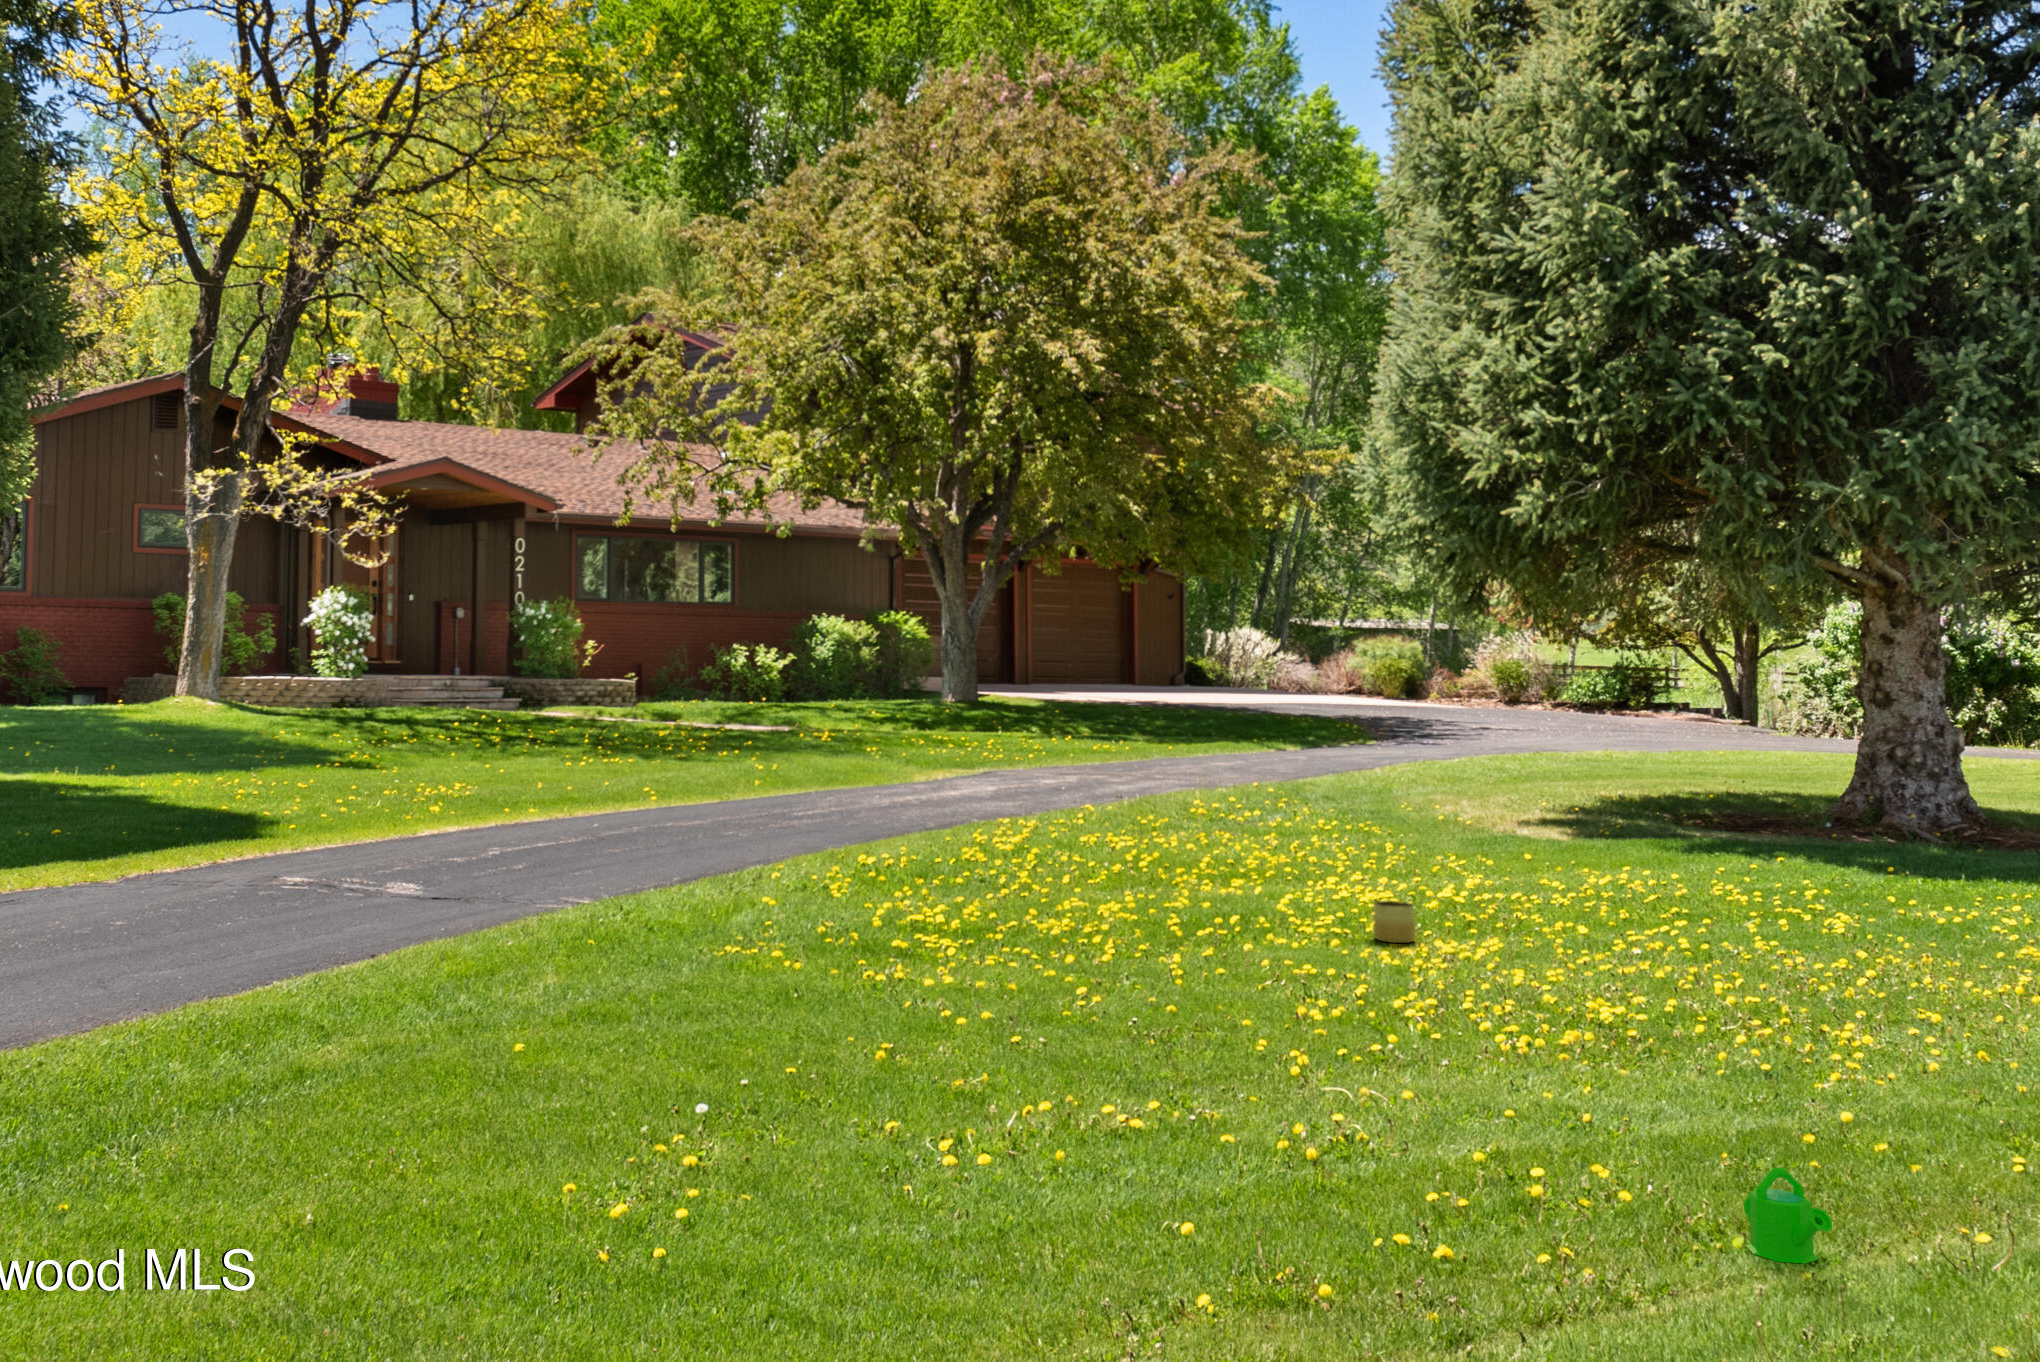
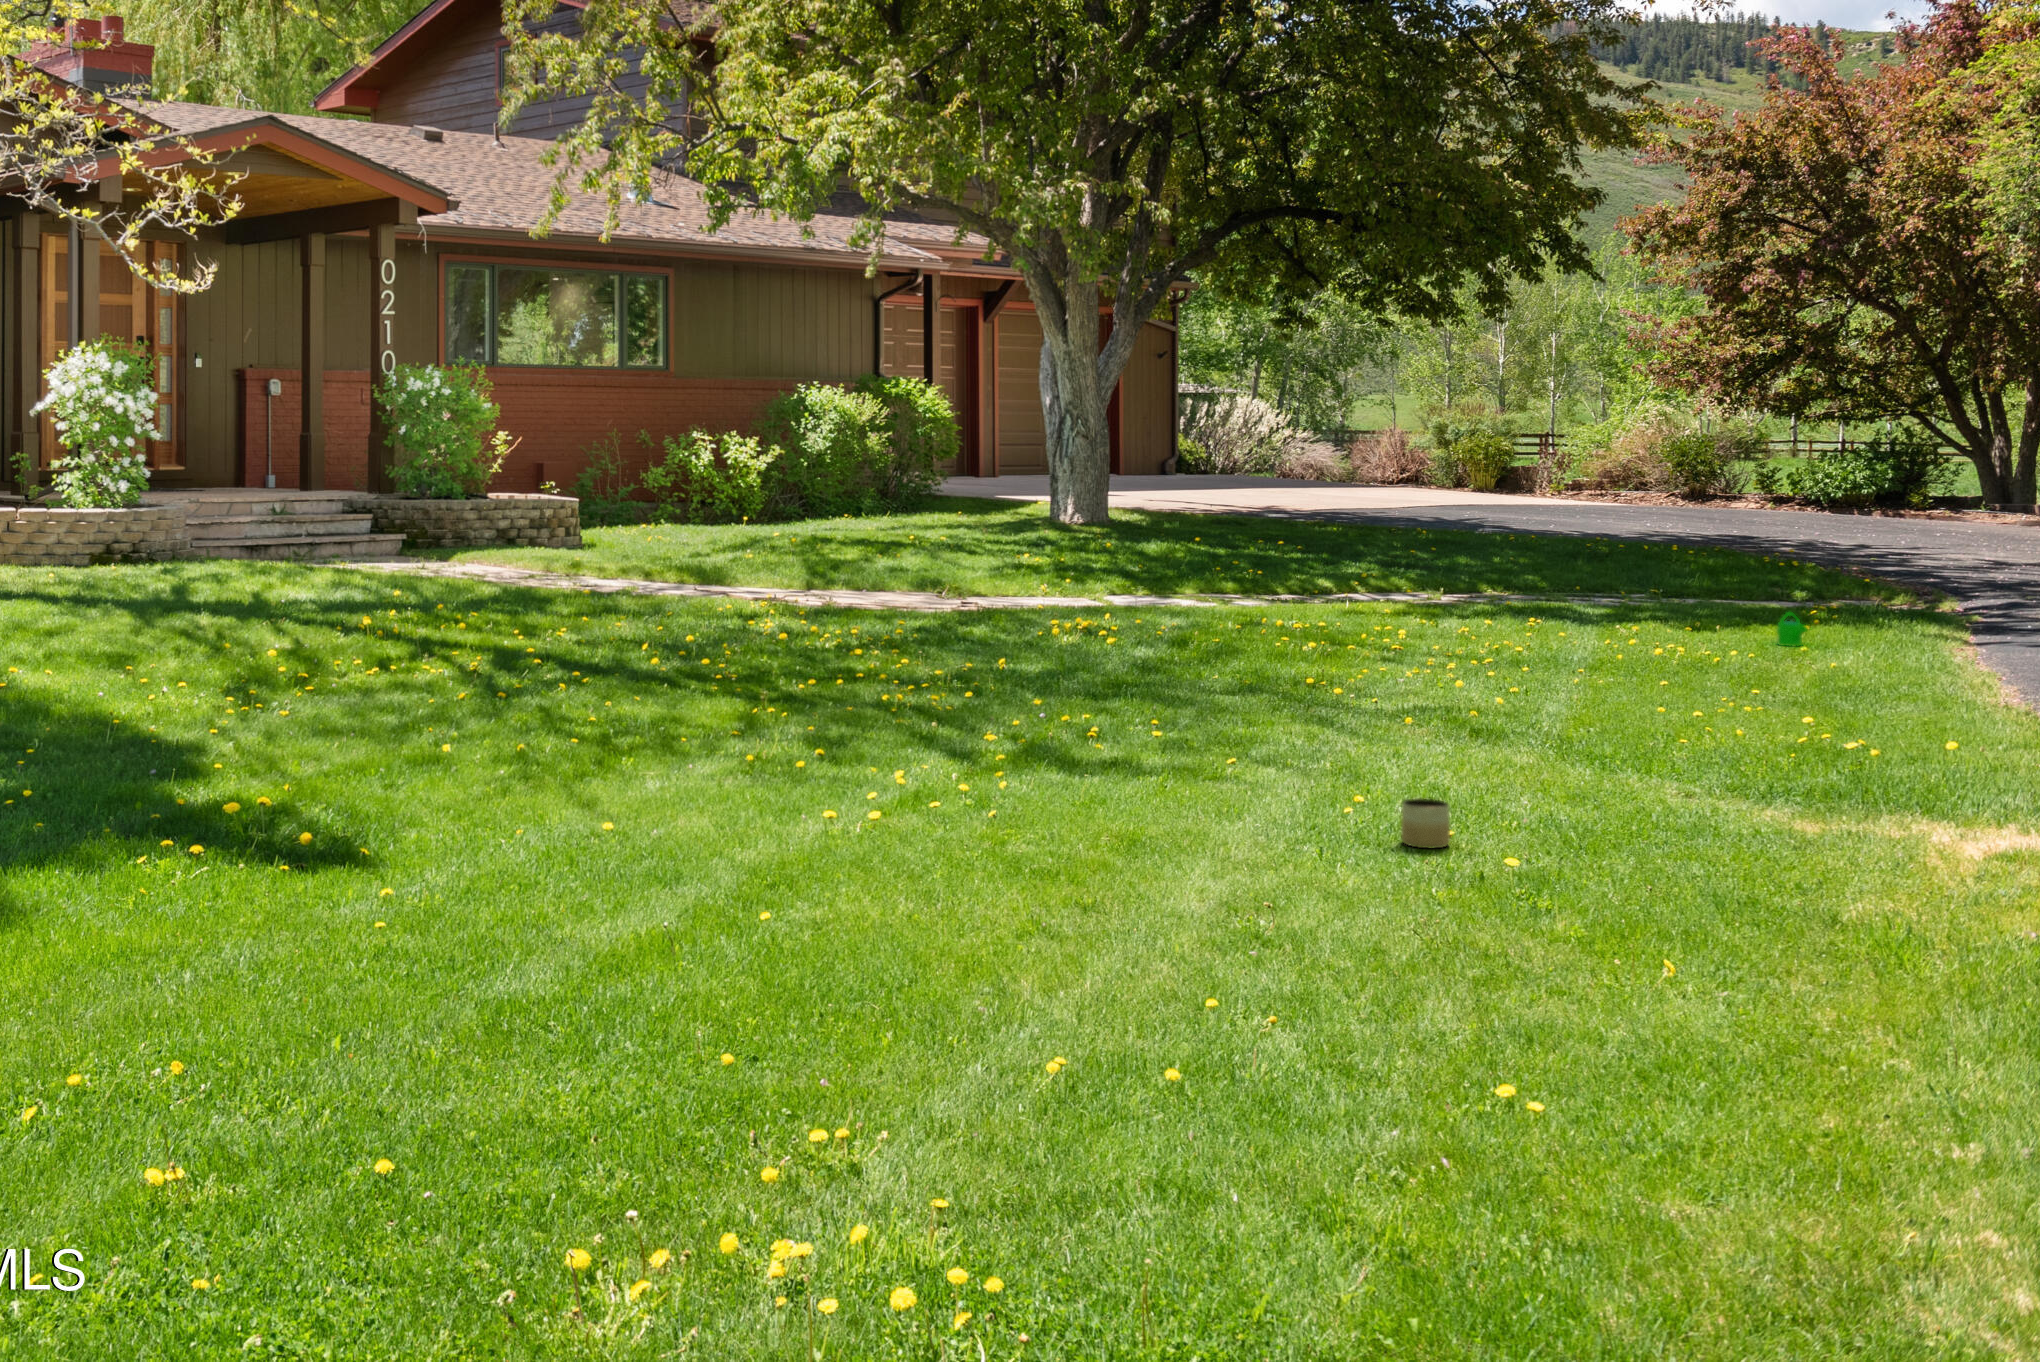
watering can: present [1744,1167,1832,1264] -> present [1777,612,1808,647]

